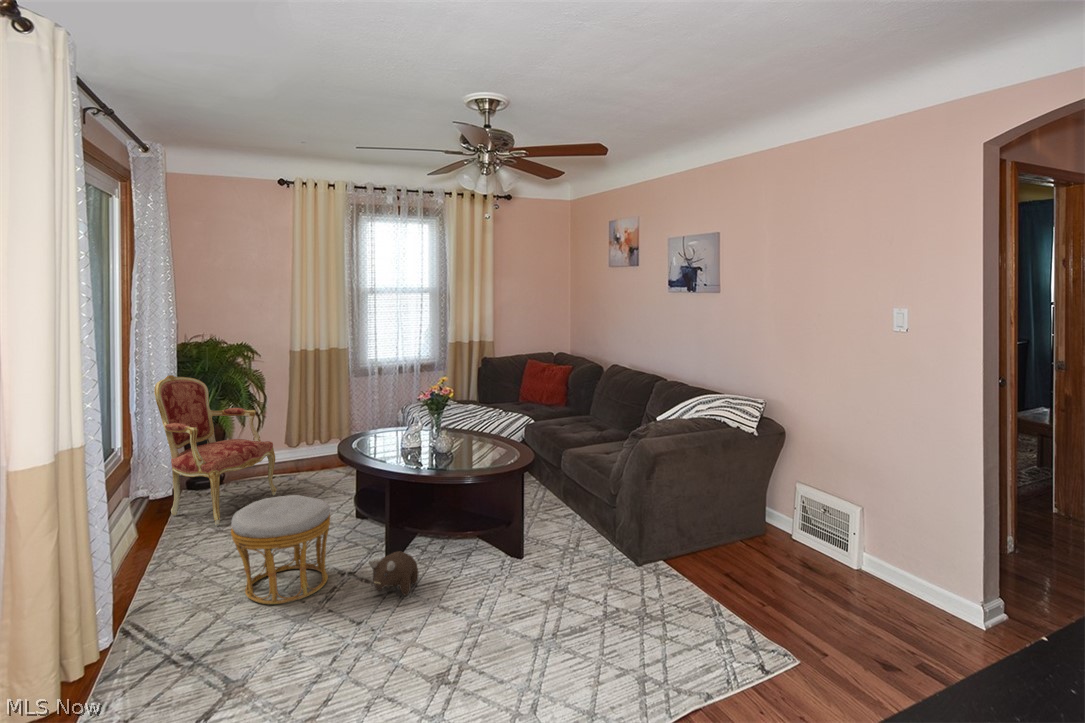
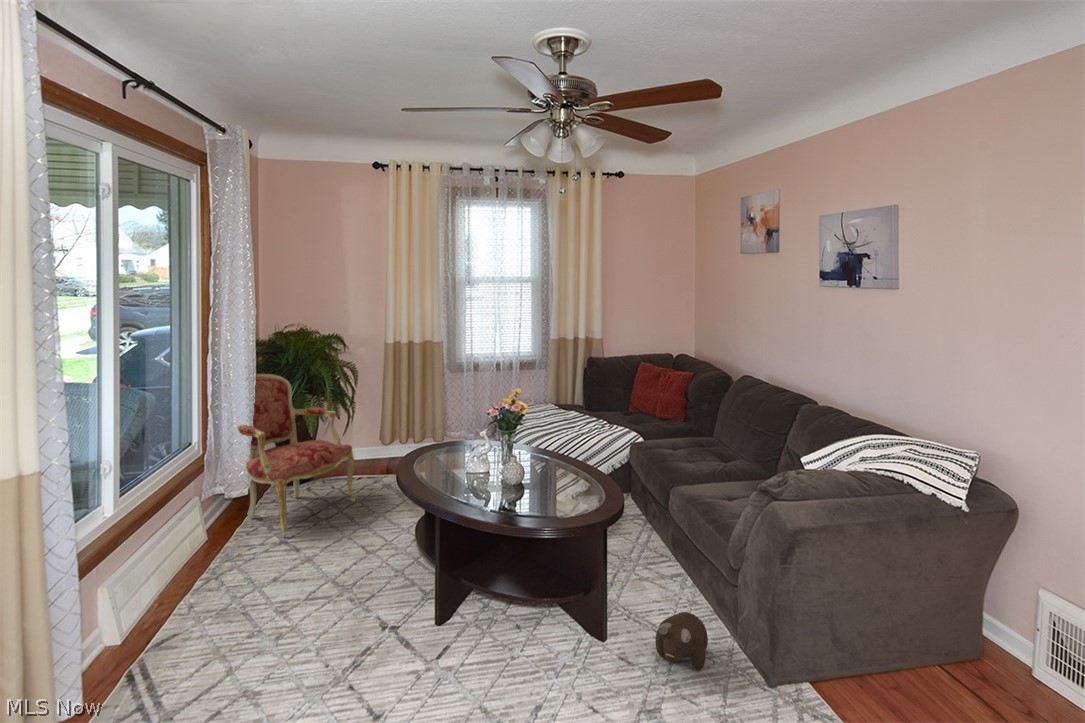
ottoman: present [231,495,330,604] -> none [250,528,366,665]
plush toy: present [369,551,419,596] -> present [655,612,708,671]

